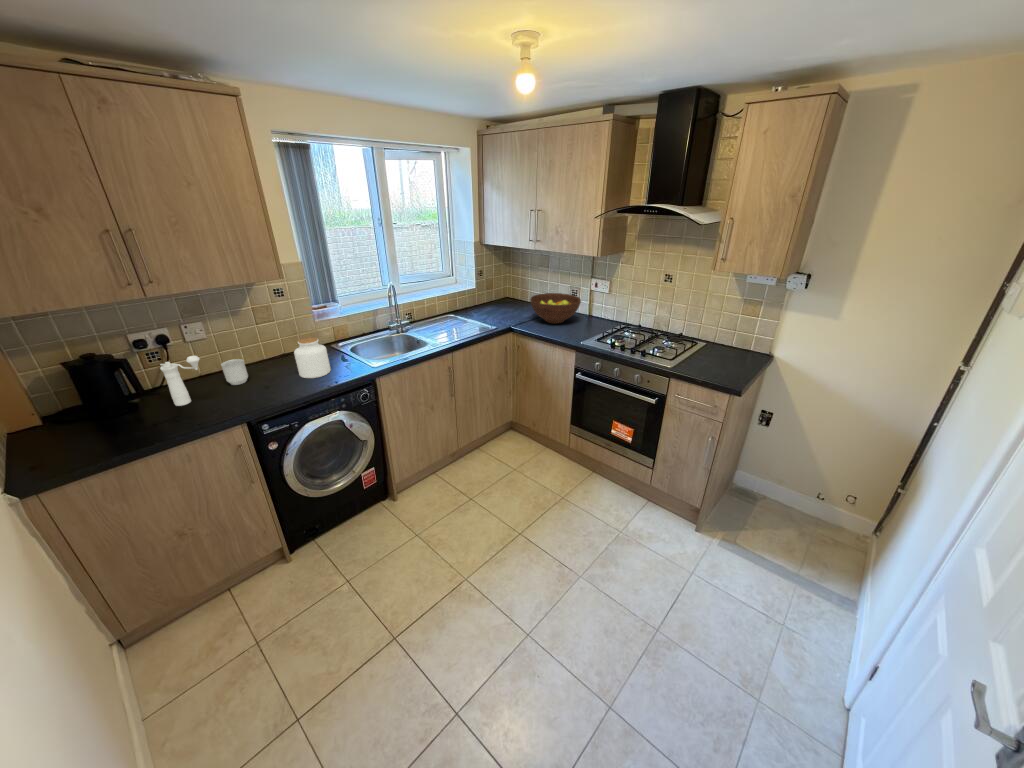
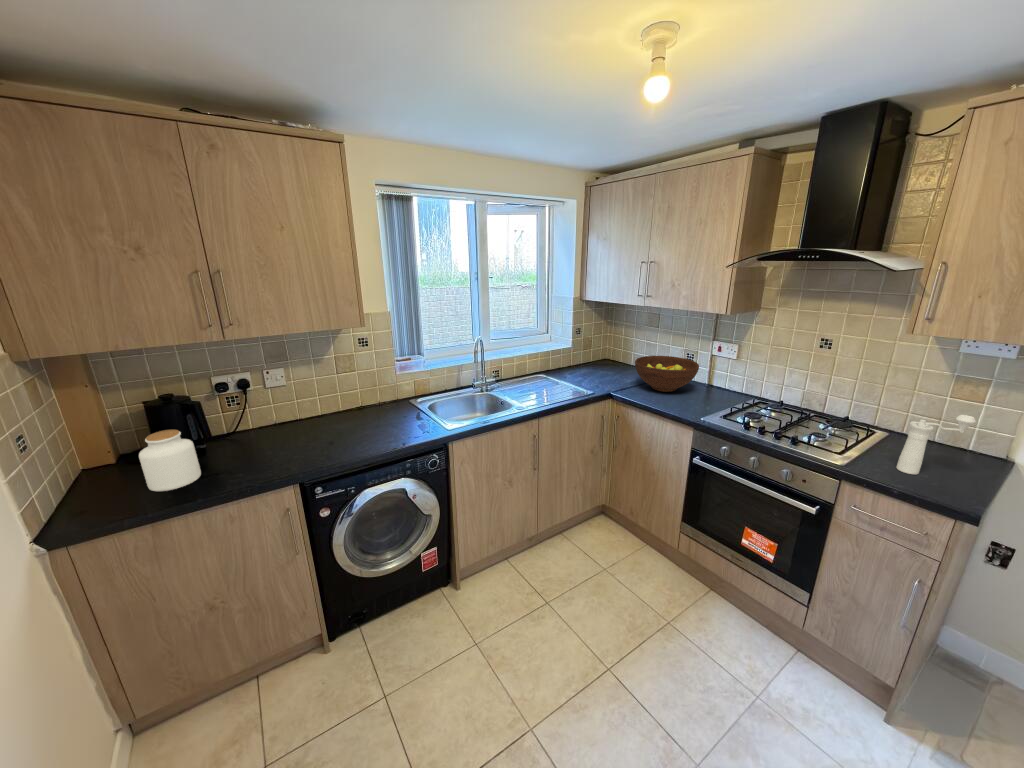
jar: present [294,337,331,378] -> present [139,430,201,491]
pepper mill: present [160,356,200,406] -> present [897,415,976,474]
mug: present [221,359,248,385] -> none [292,409,317,437]

